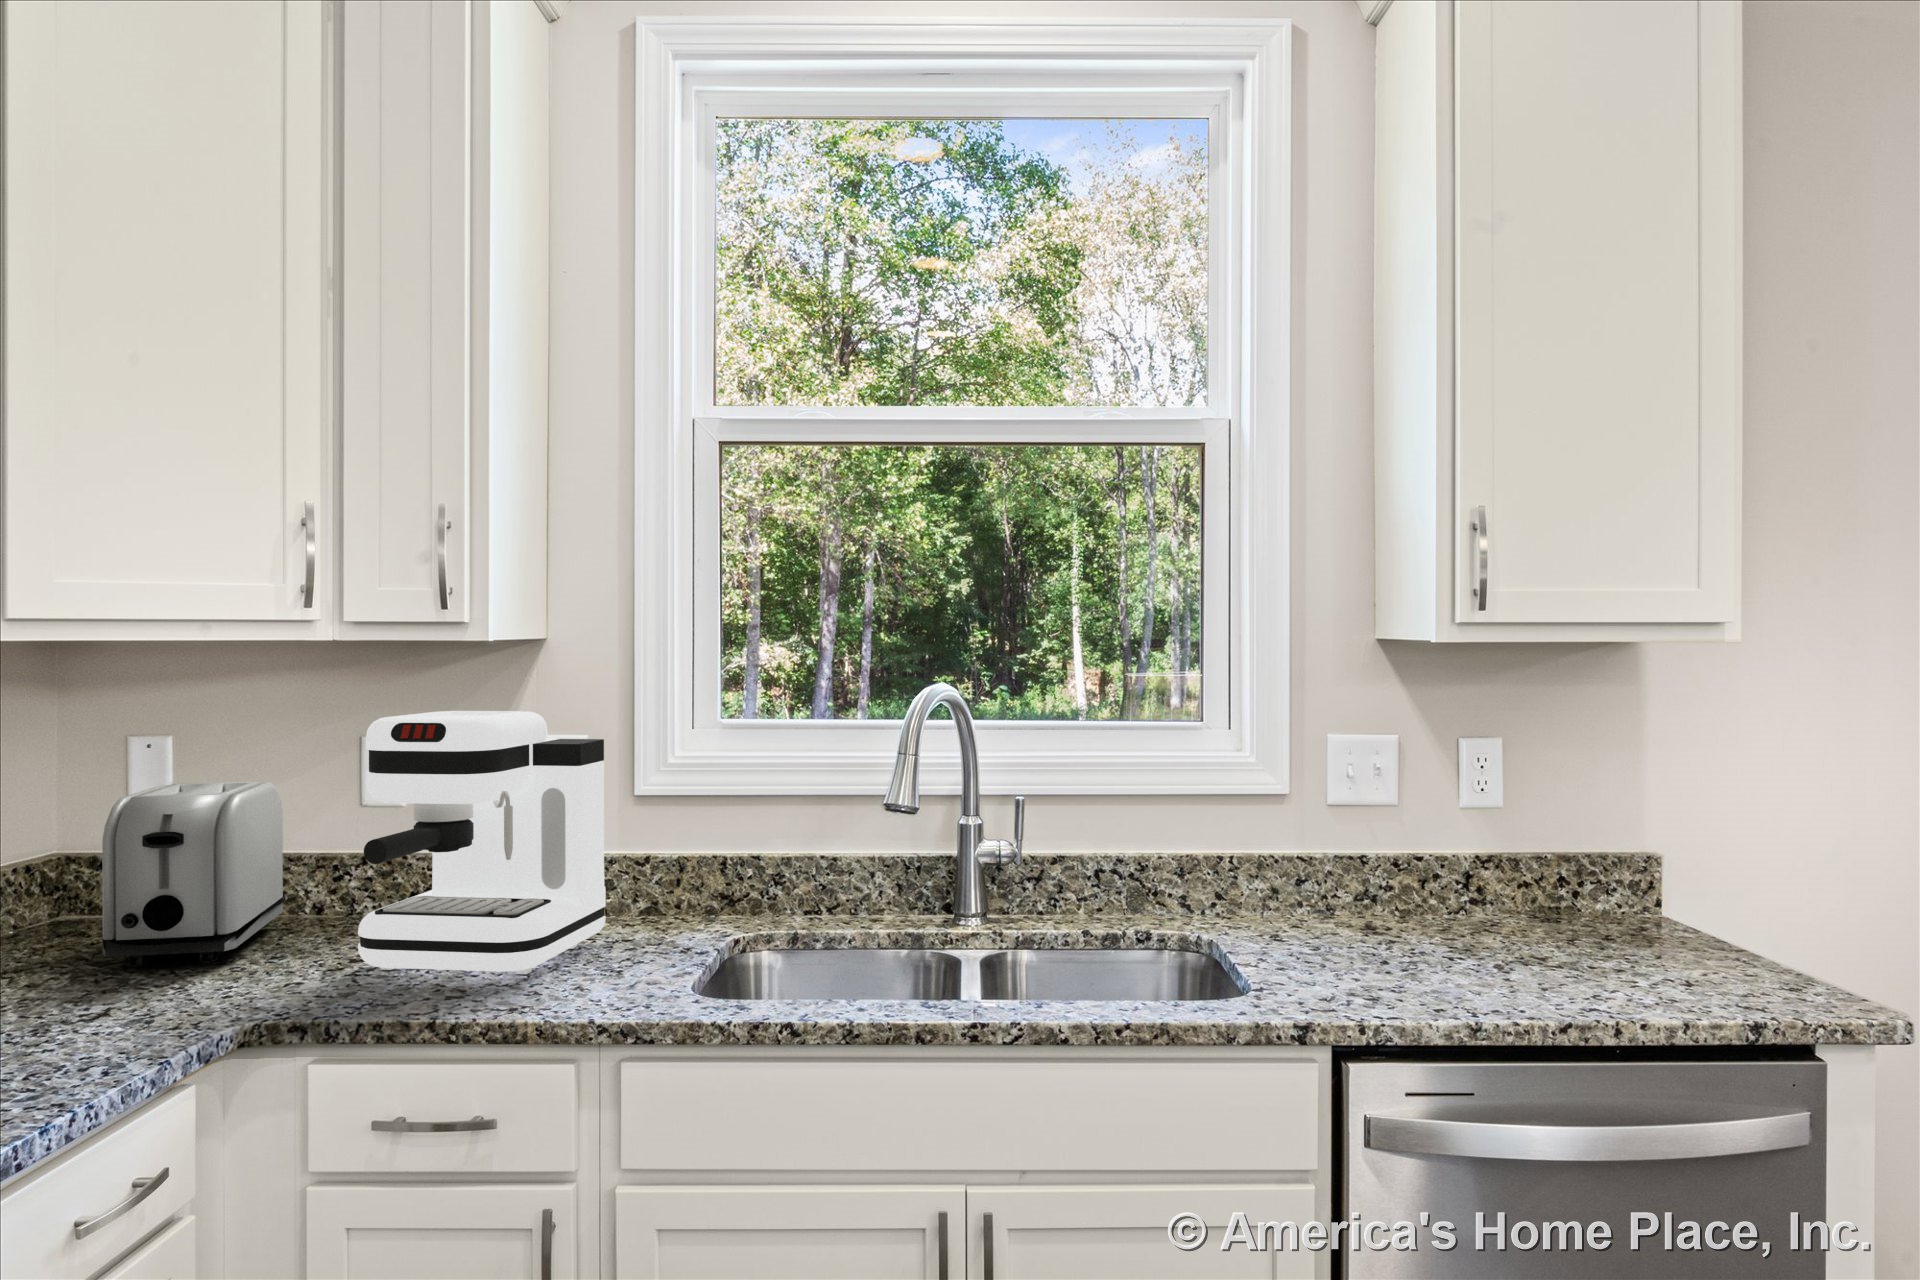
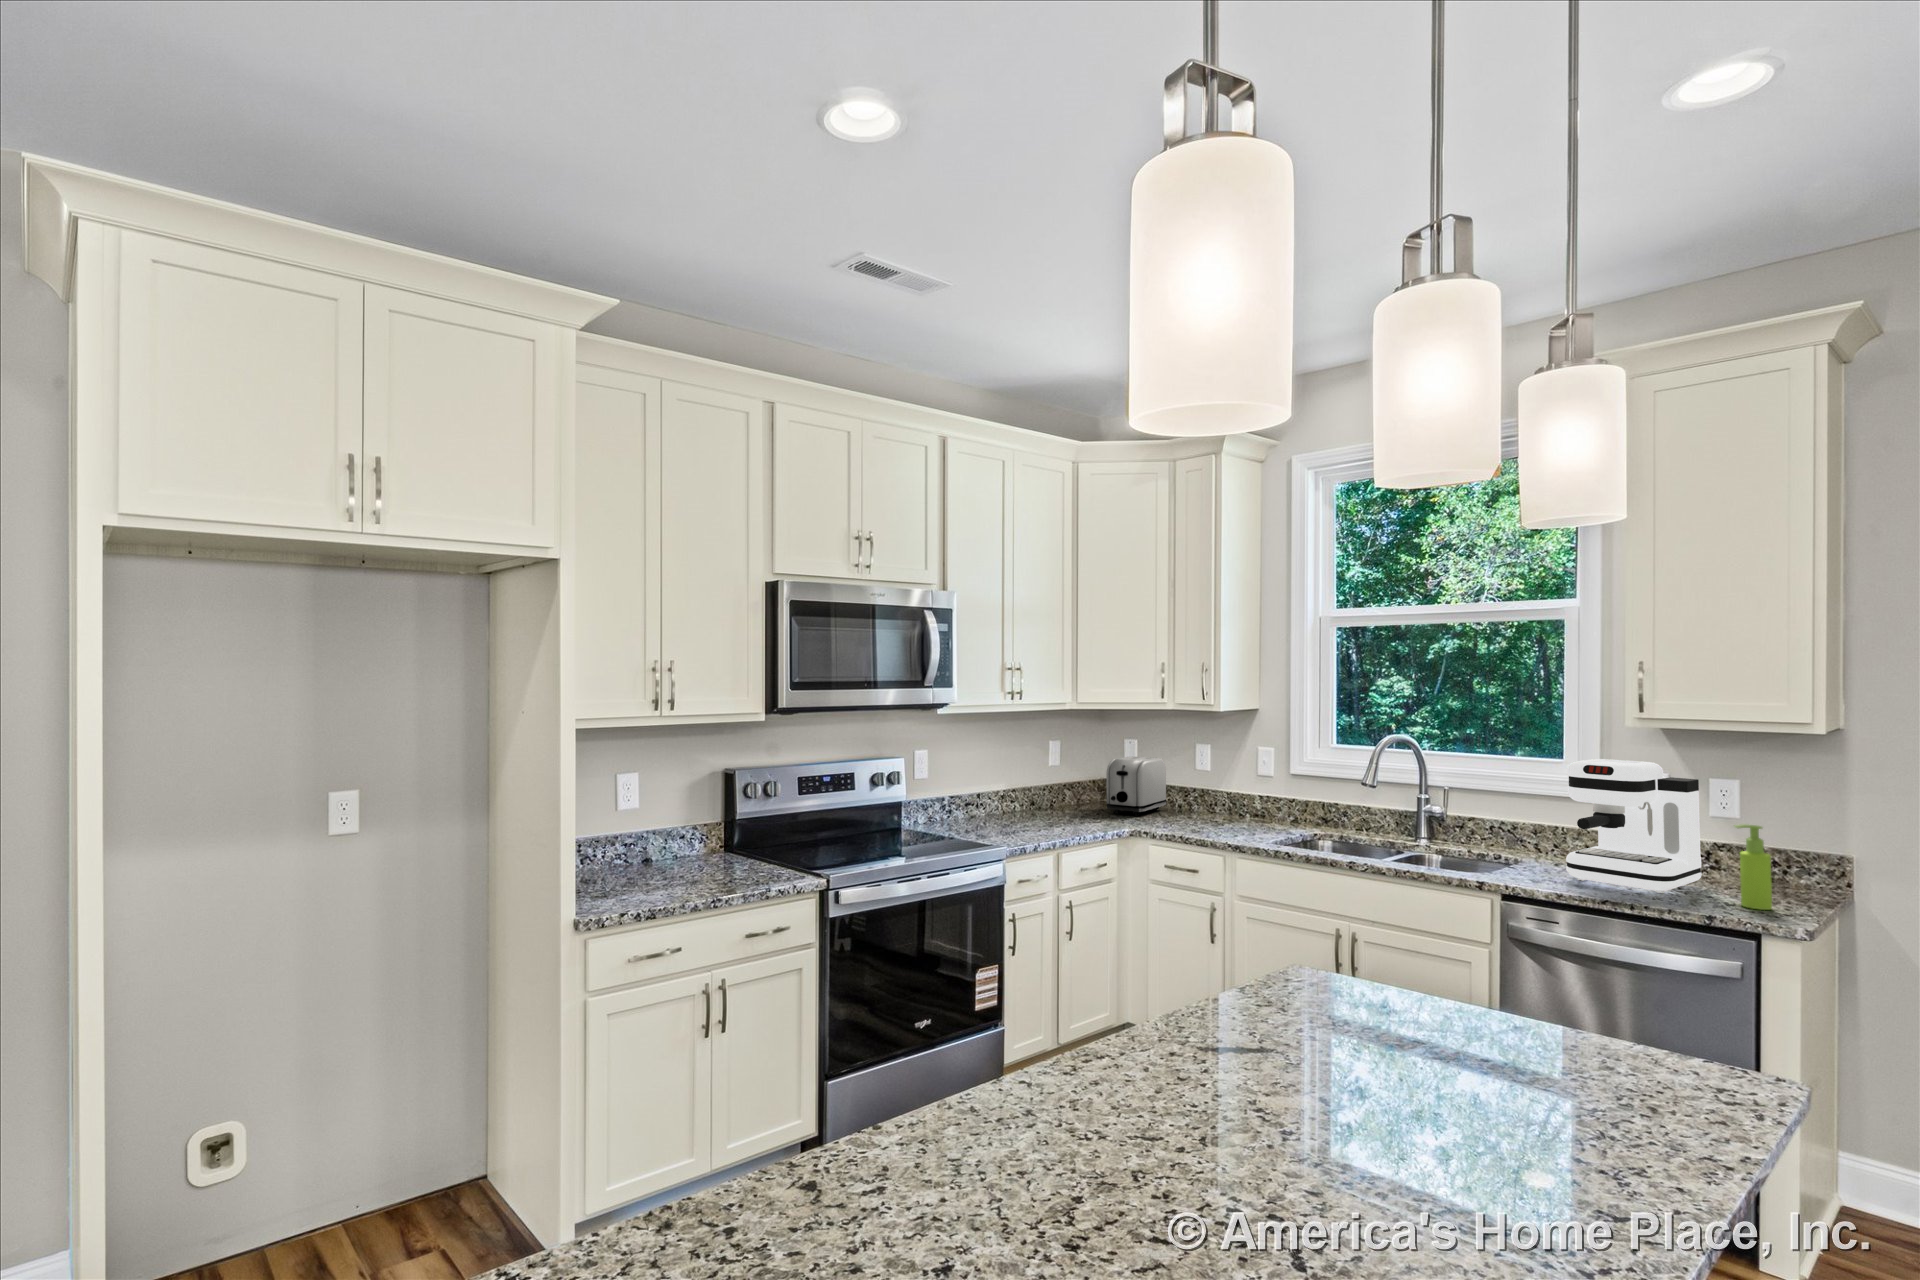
coffee maker: present [358,711,606,974] -> present [1566,759,1702,893]
soap dispenser: none [1705,821,1760,988] -> present [1734,824,1772,910]

